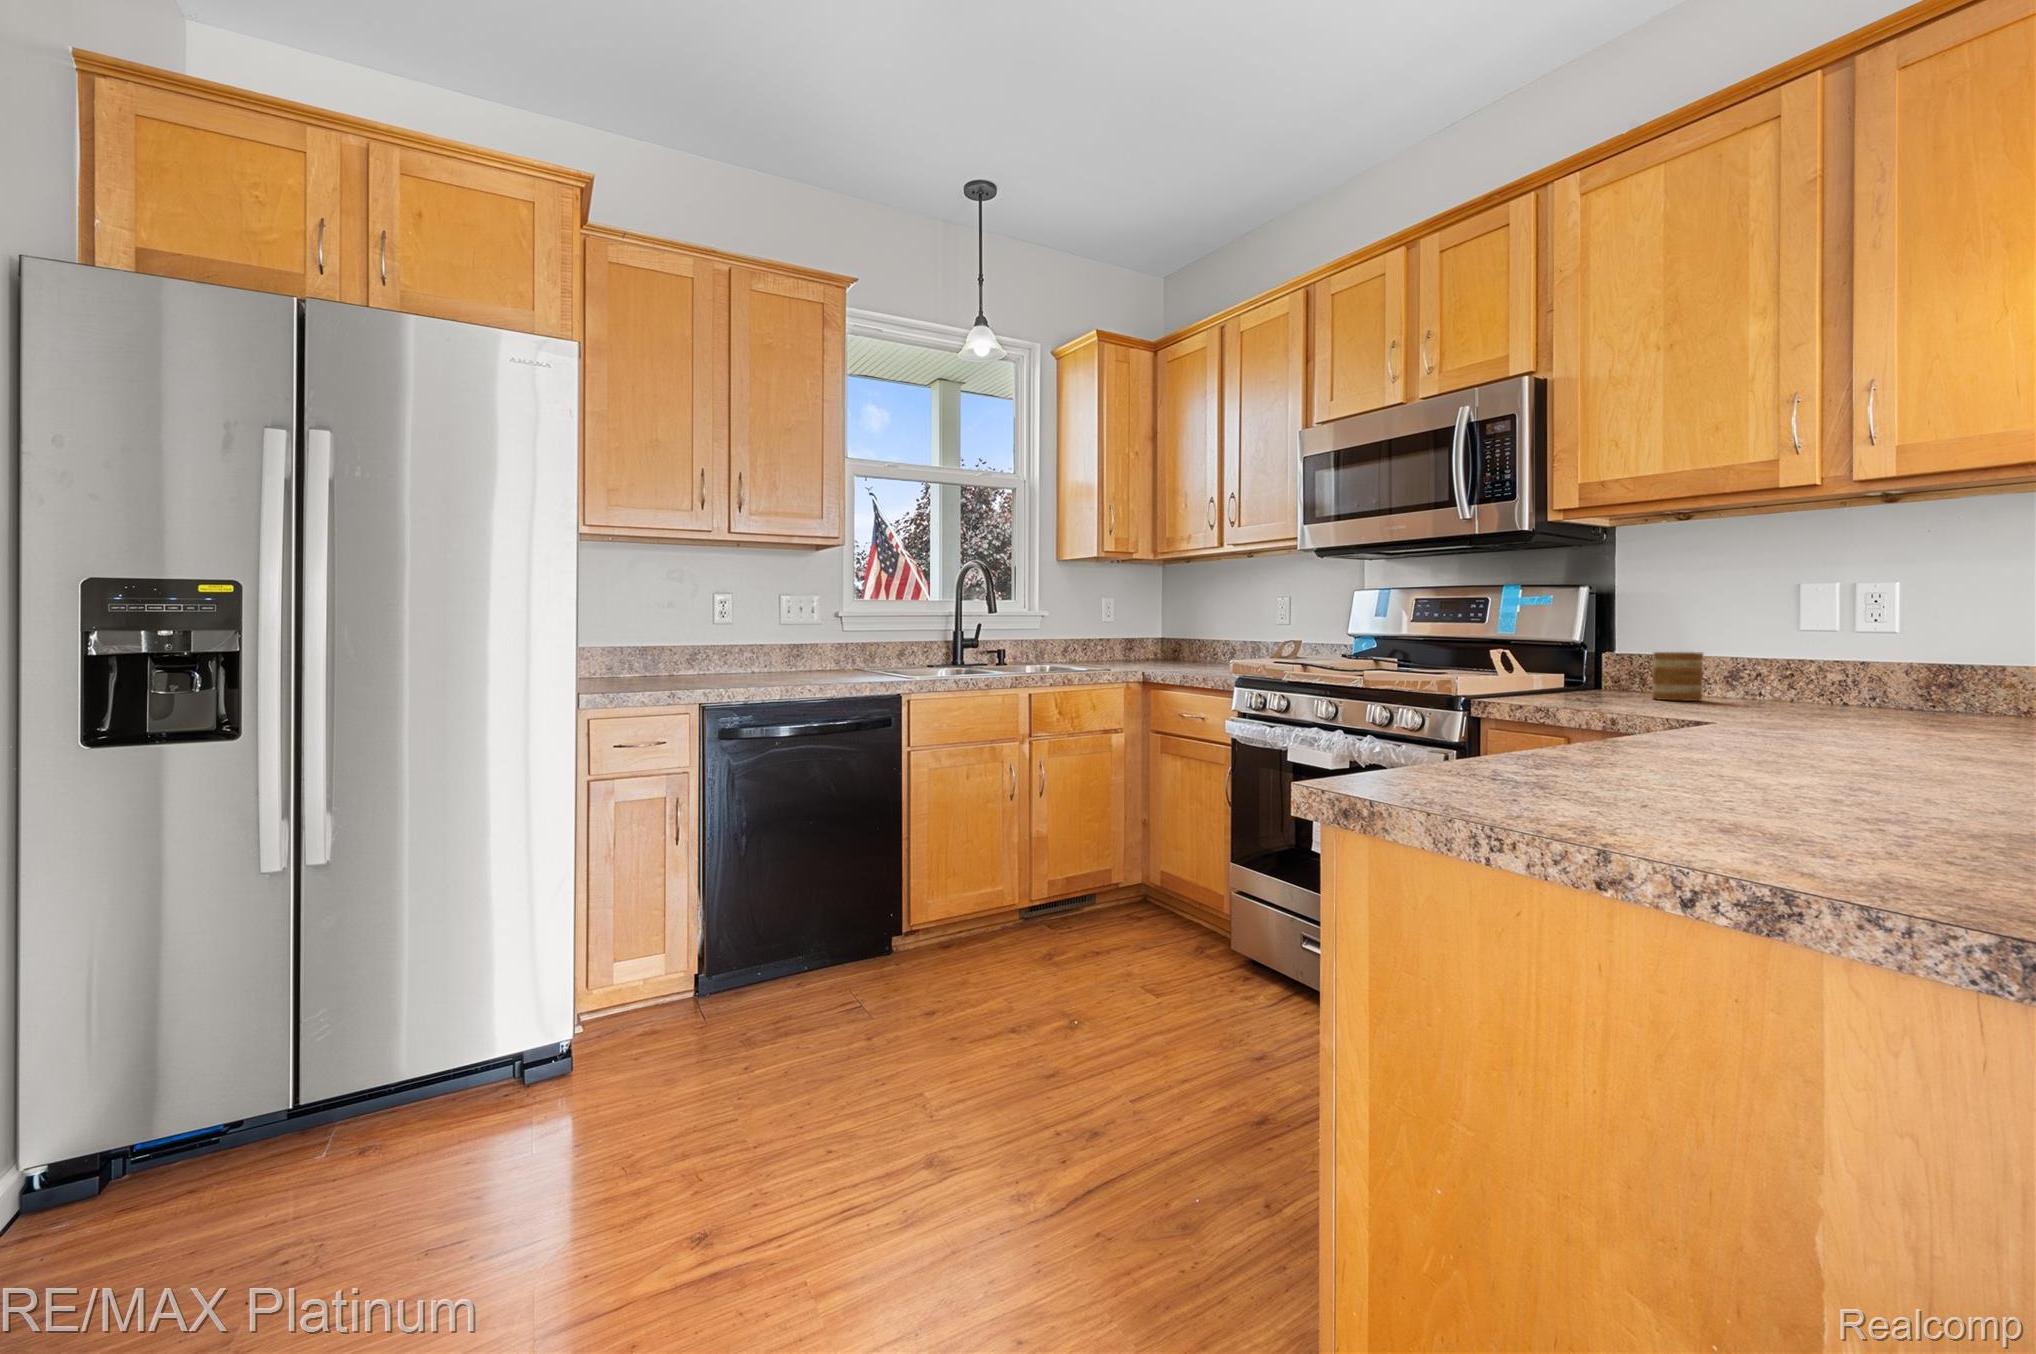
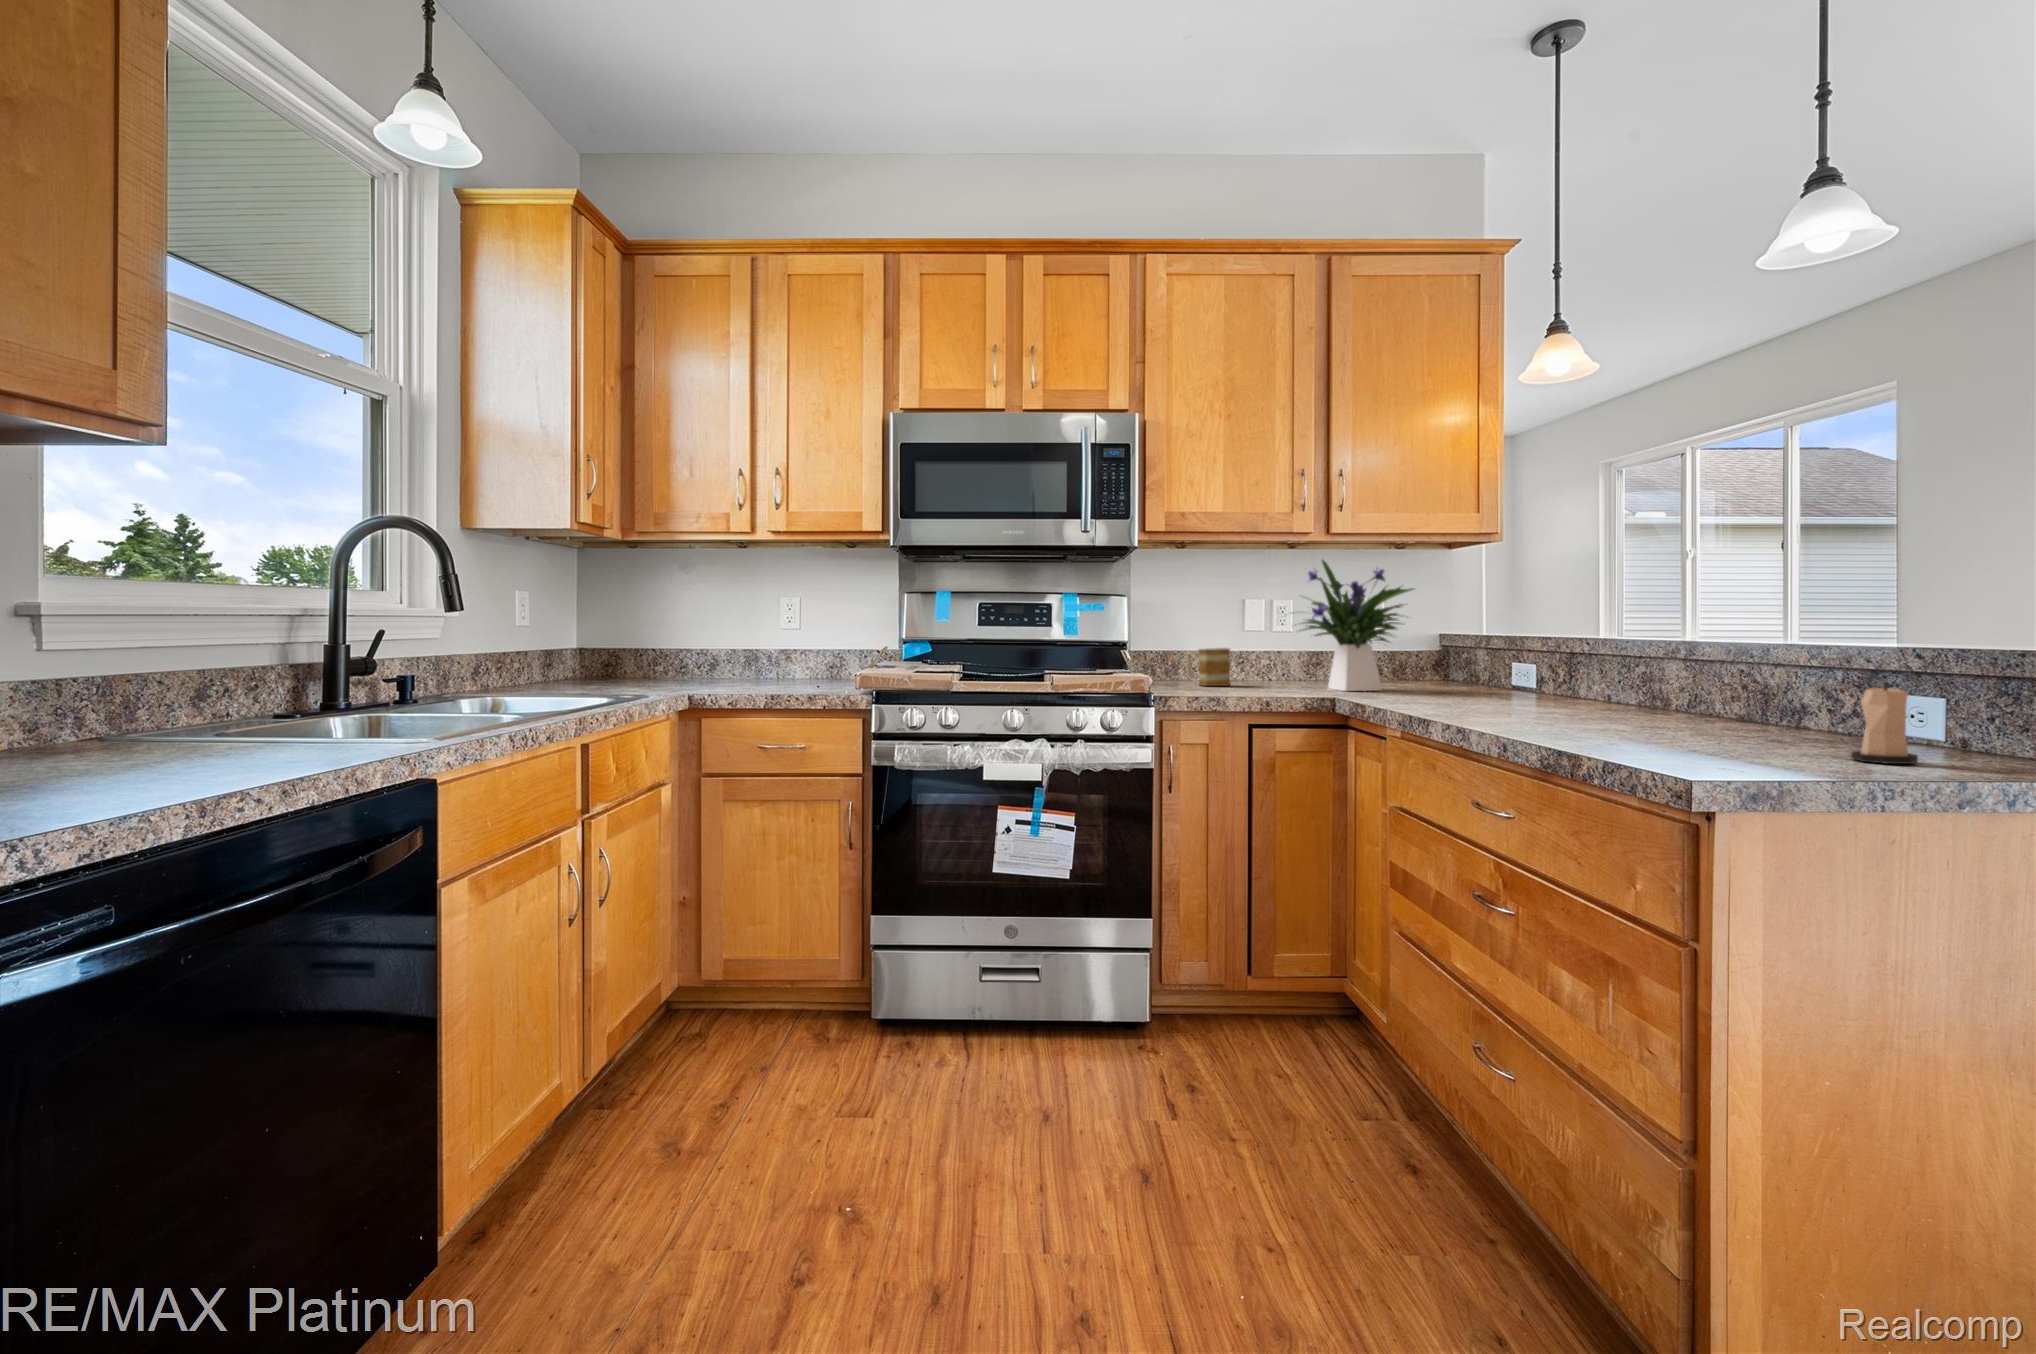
flower arrangement: none [1741,527,1996,721] -> present [1303,560,1413,691]
candle: none [1692,698,1795,838] -> present [1851,682,1918,764]

